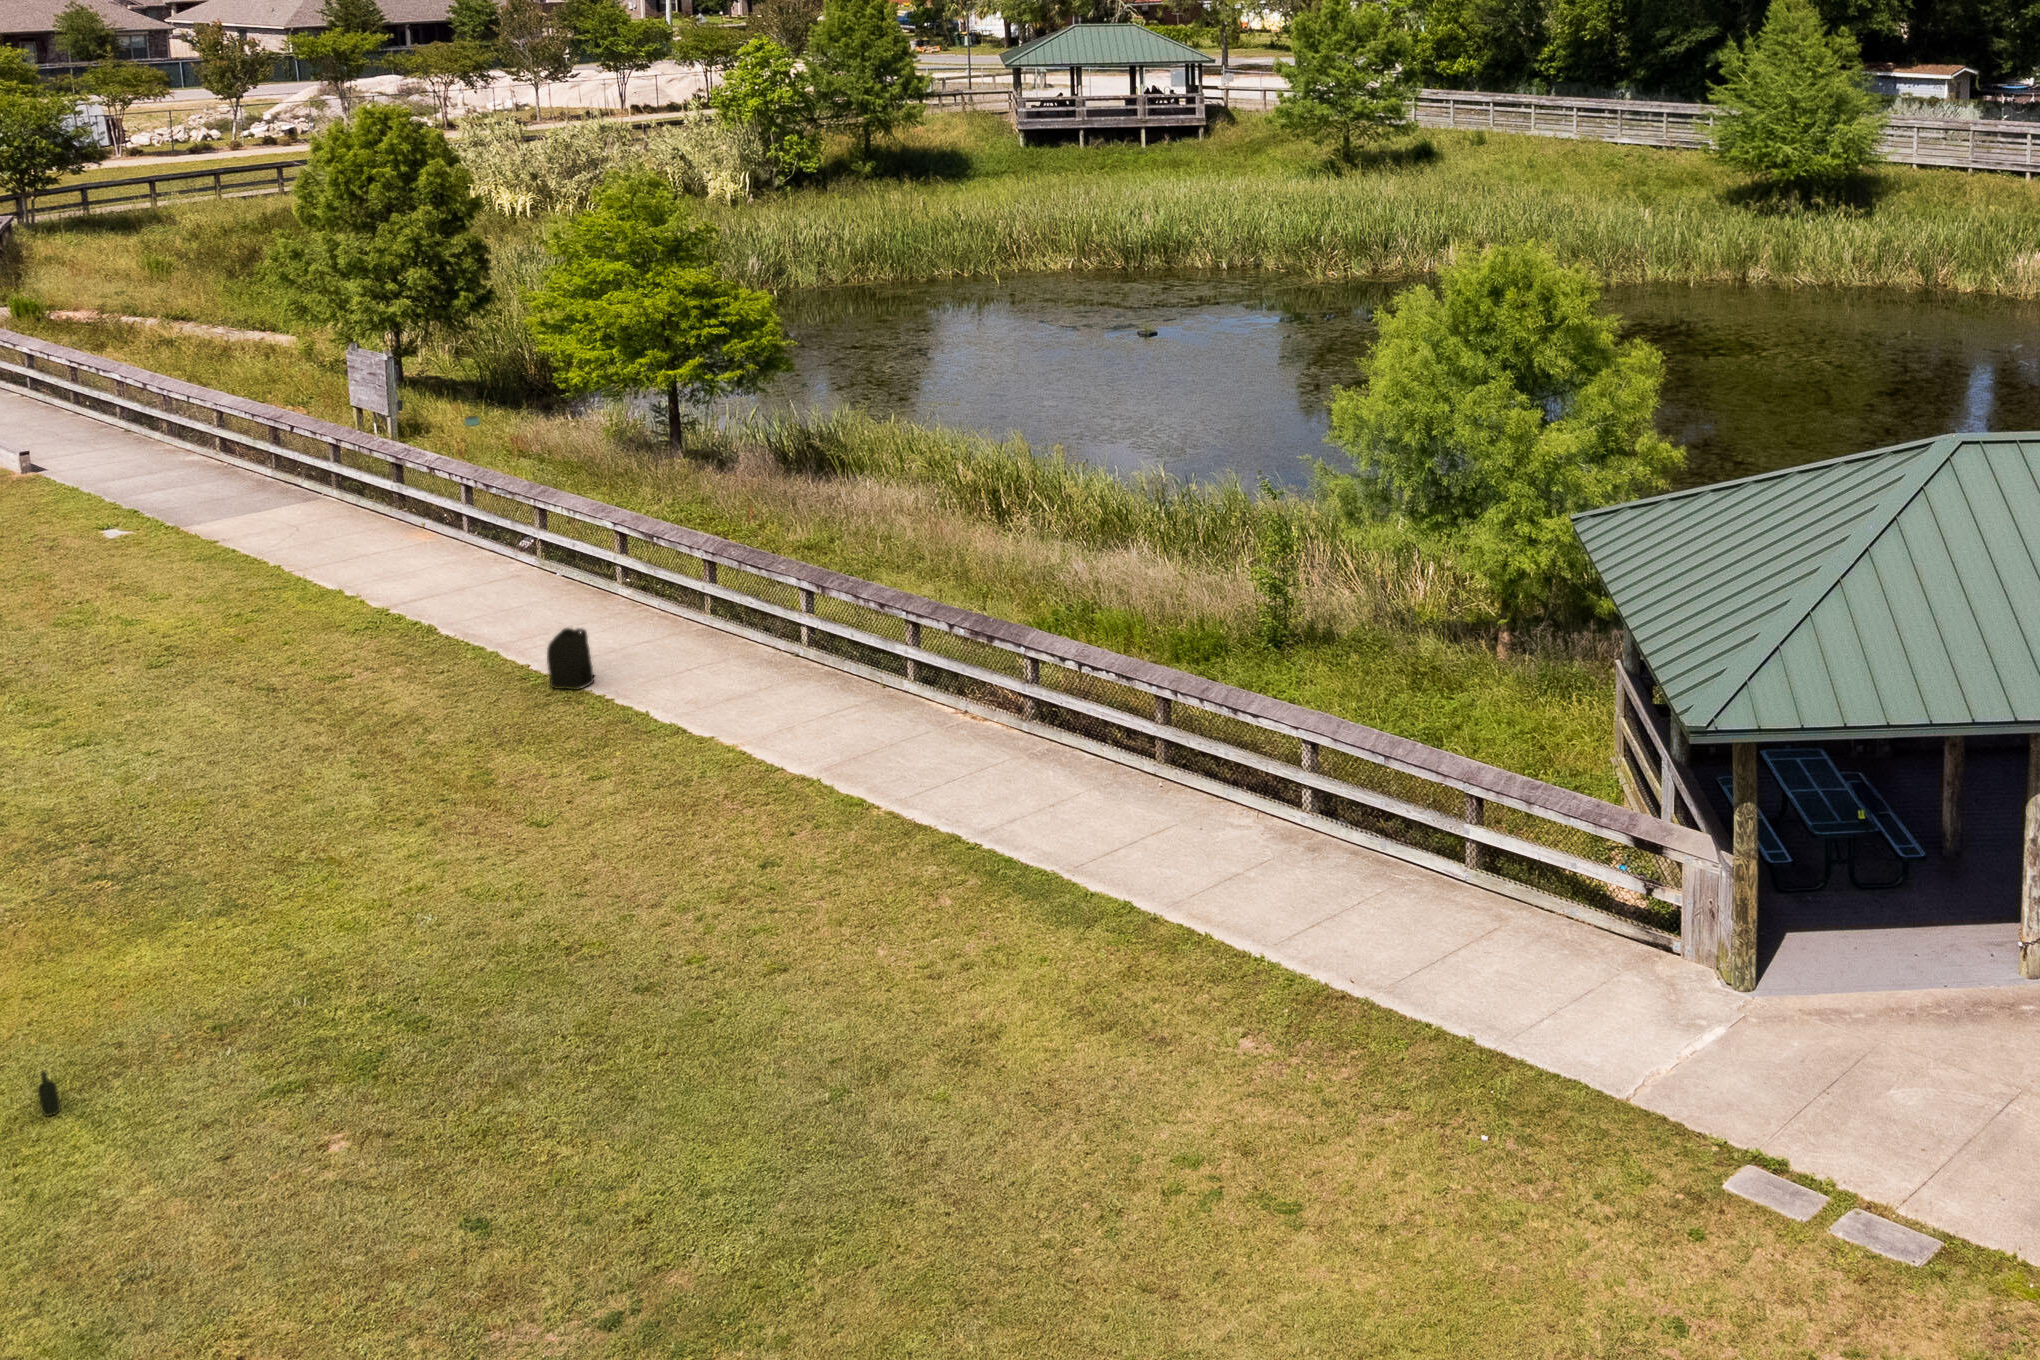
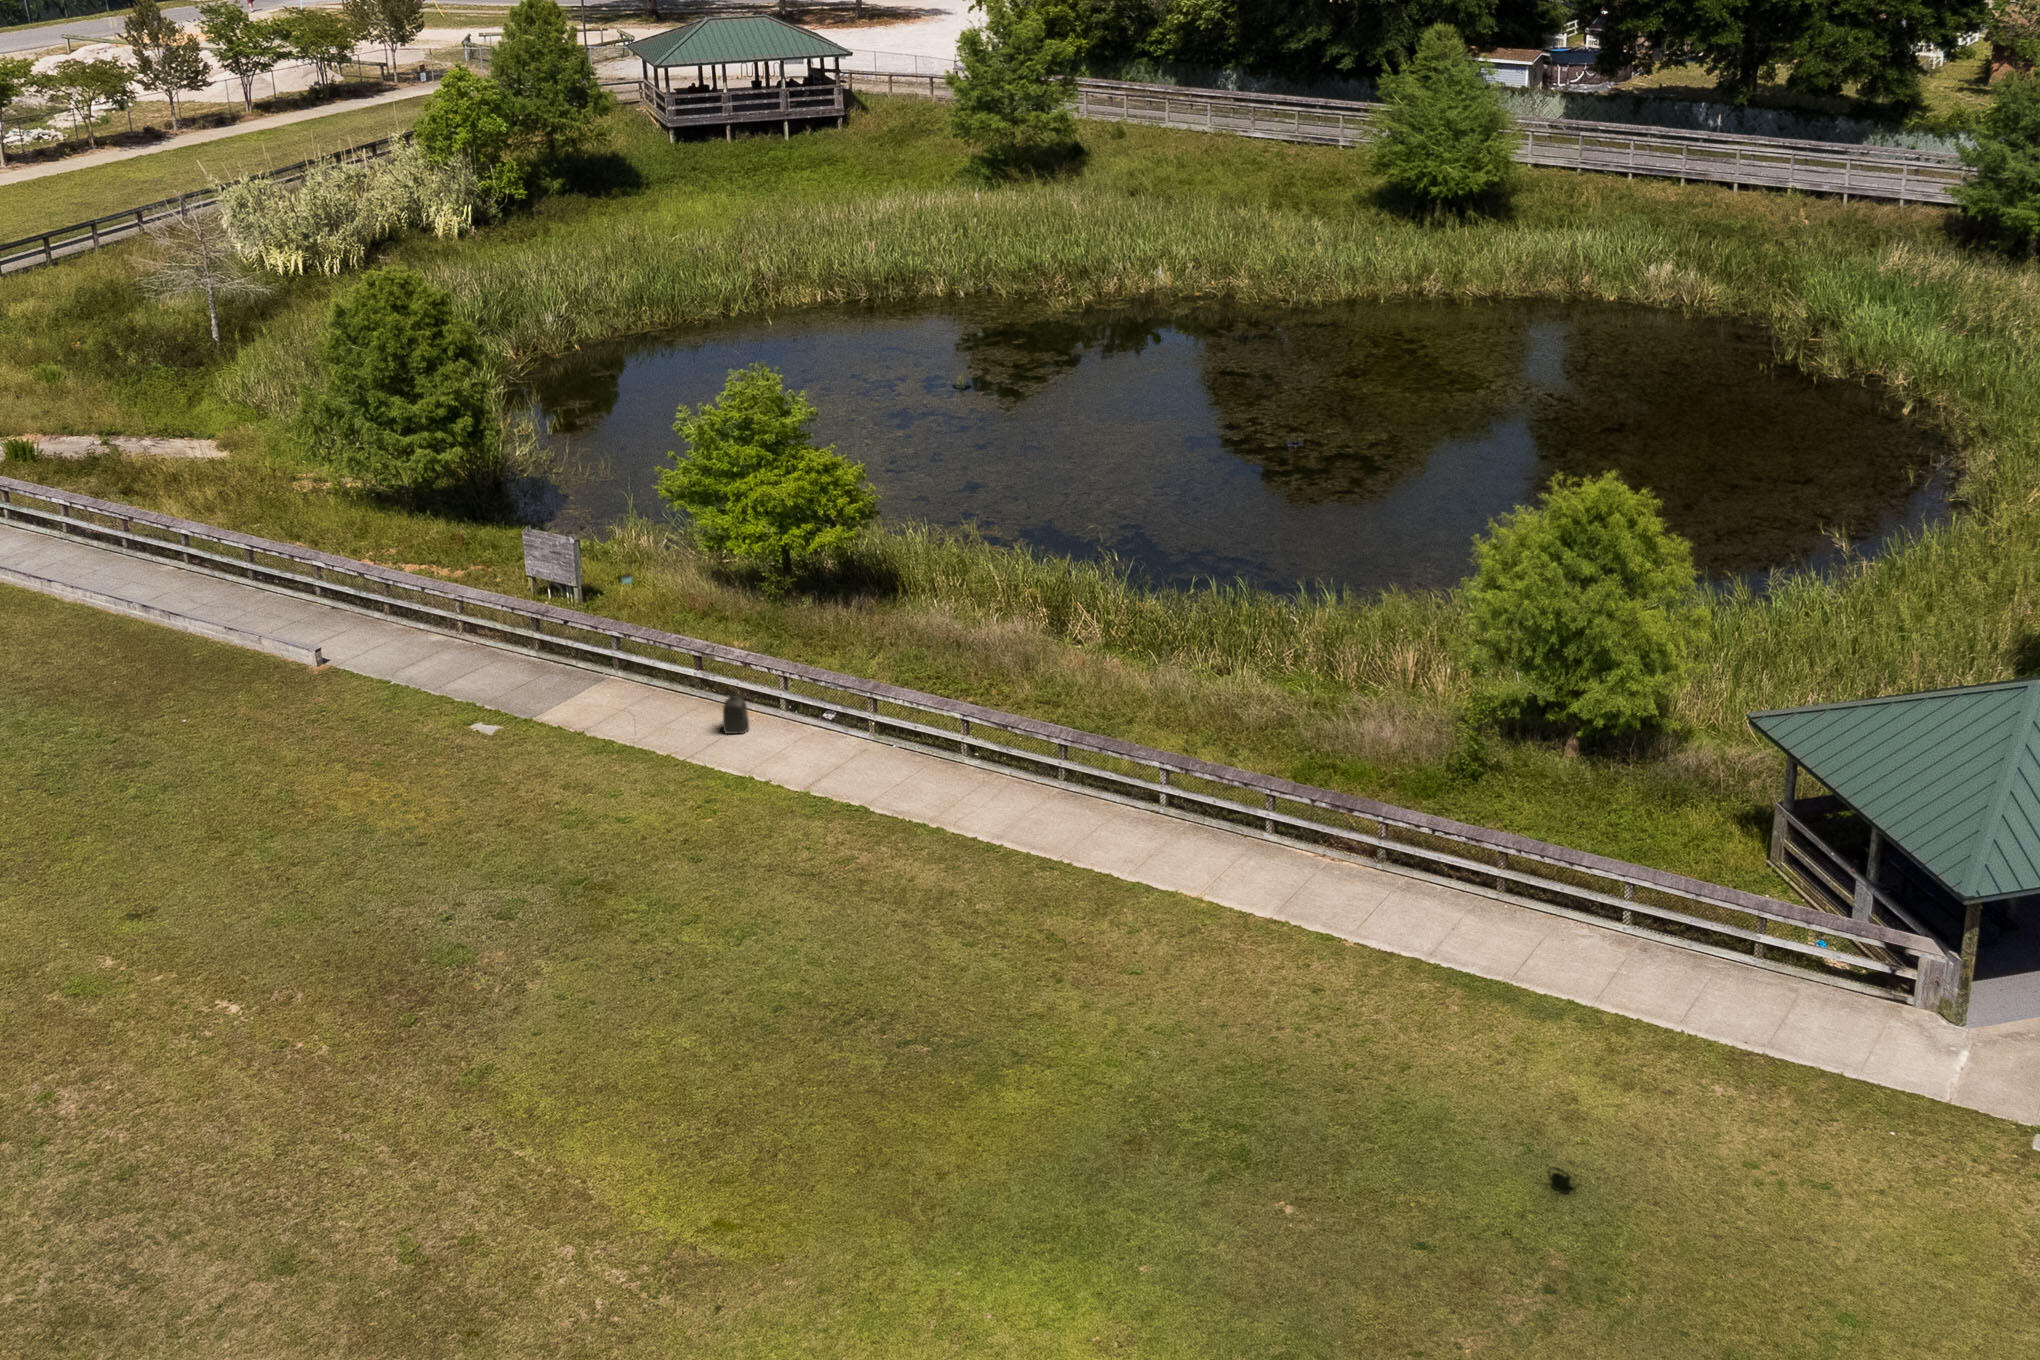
backpack: present [547,628,594,690] -> present [723,695,749,734]
watering can: present [37,1071,61,1116] -> present [1547,1167,1576,1194]

